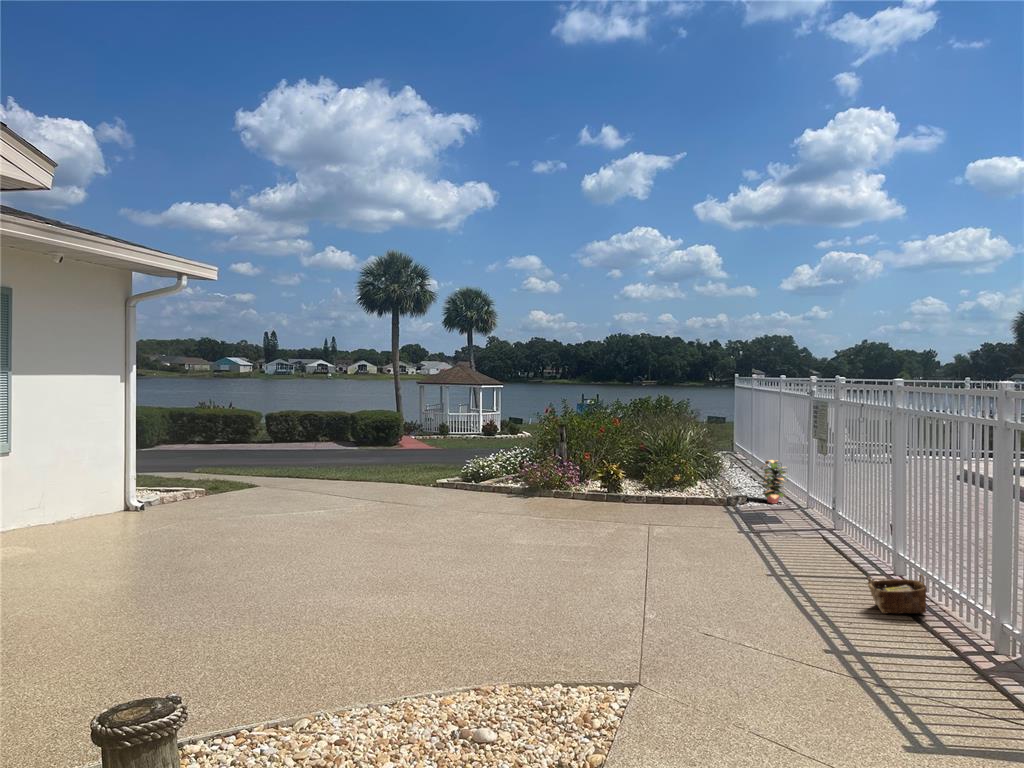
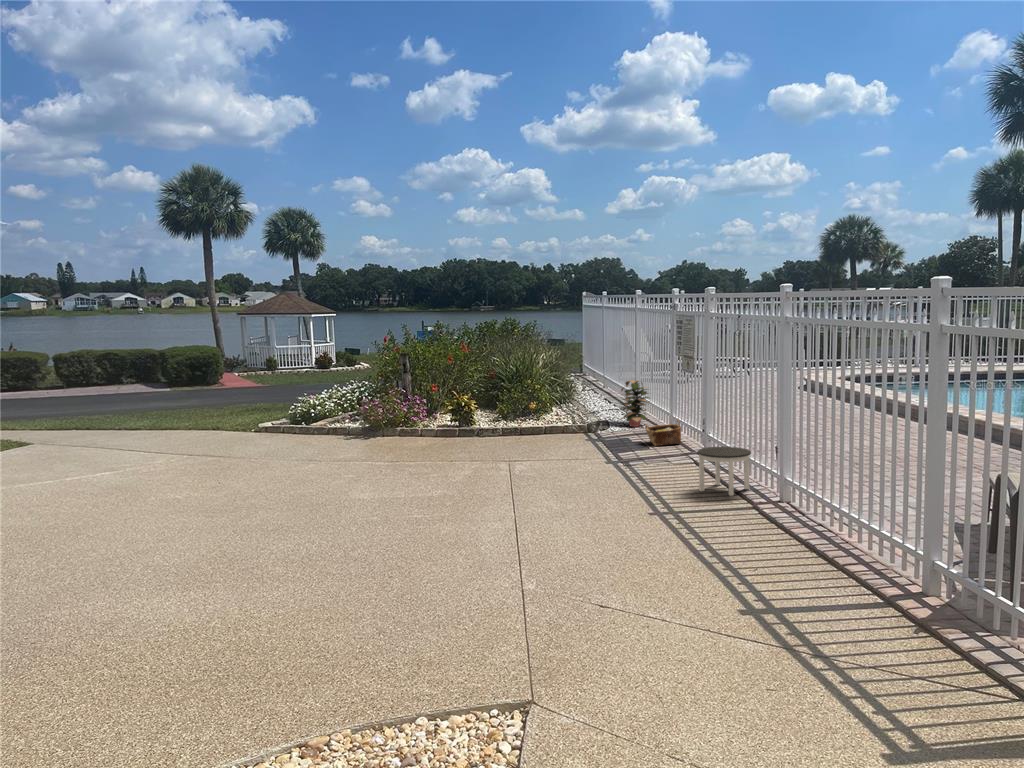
round table: none [818,522,869,567] -> present [698,447,751,496]
woven basket: present [868,574,927,614] -> present [646,419,681,446]

